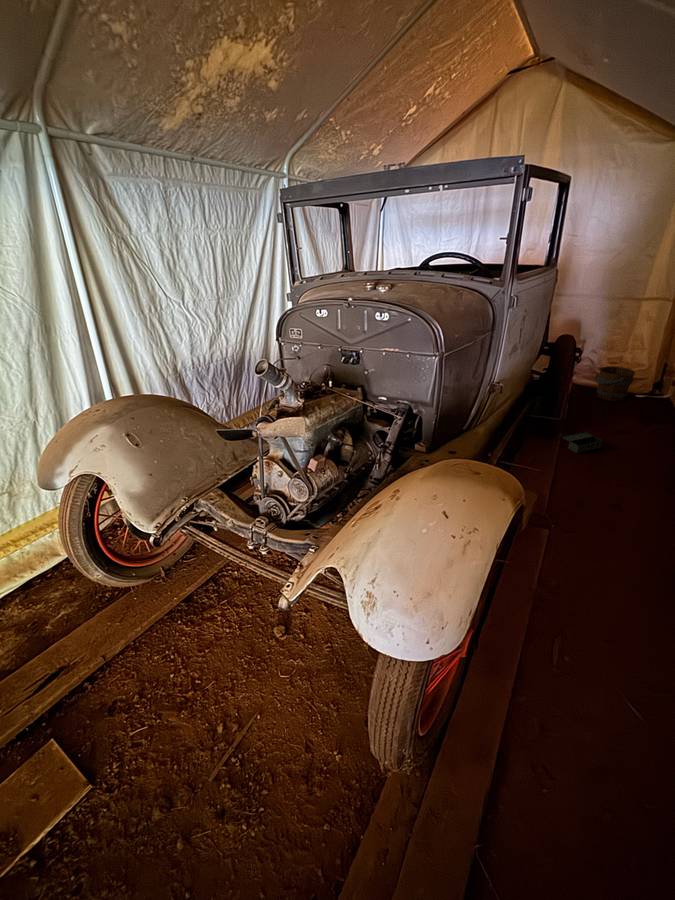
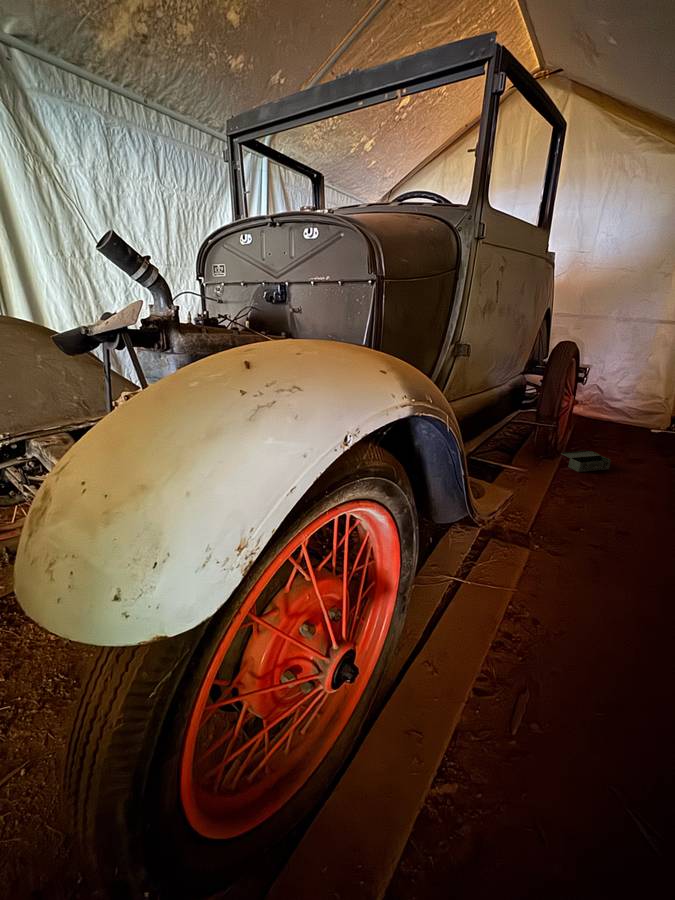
bucket: present [594,366,635,401] -> none [605,392,653,430]

